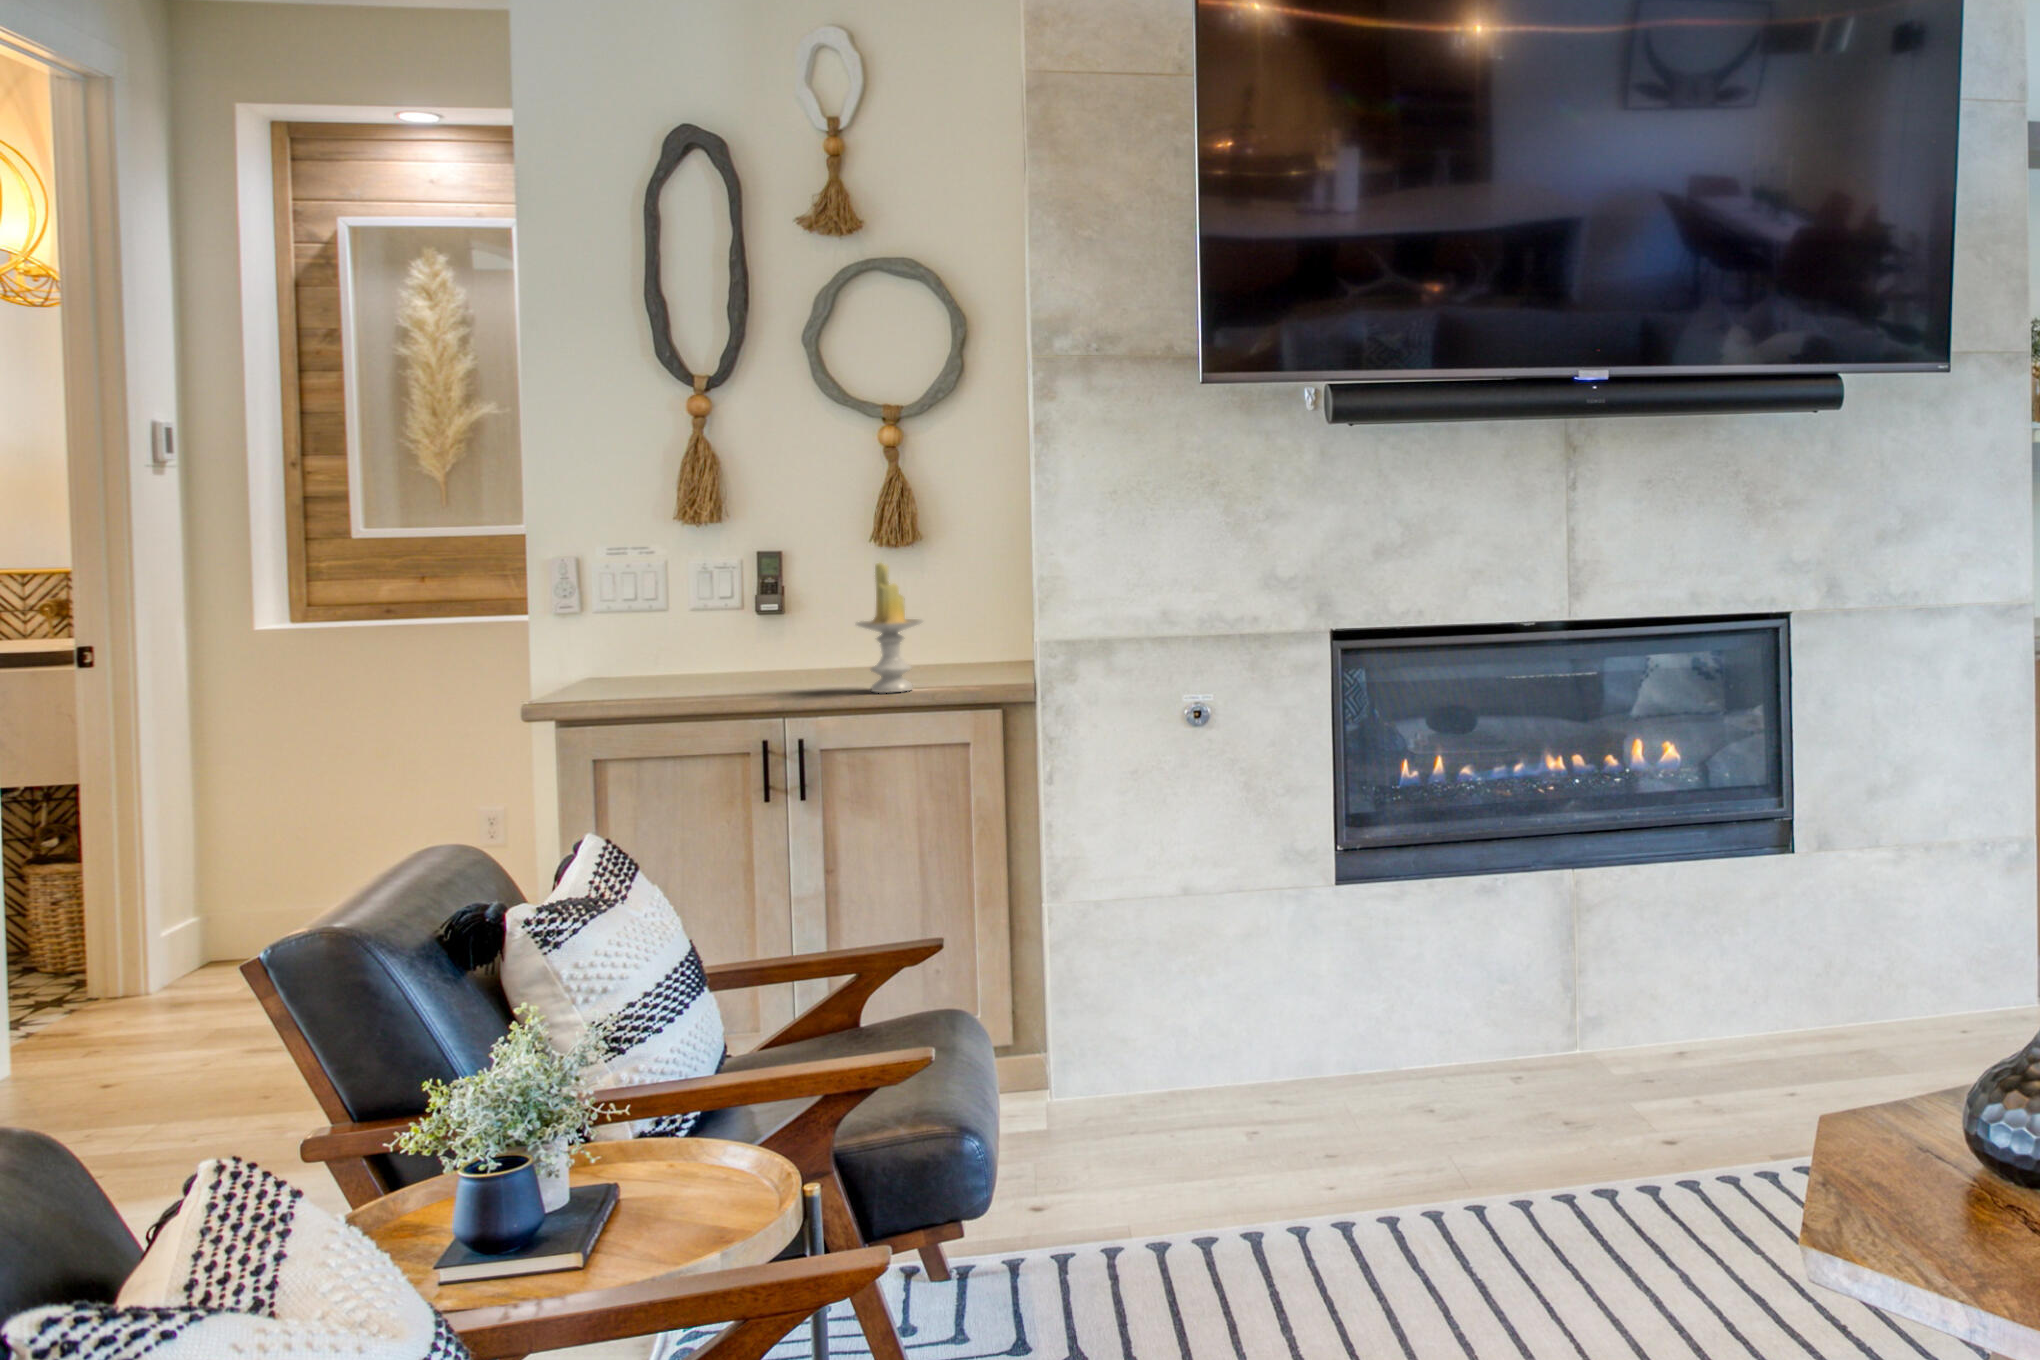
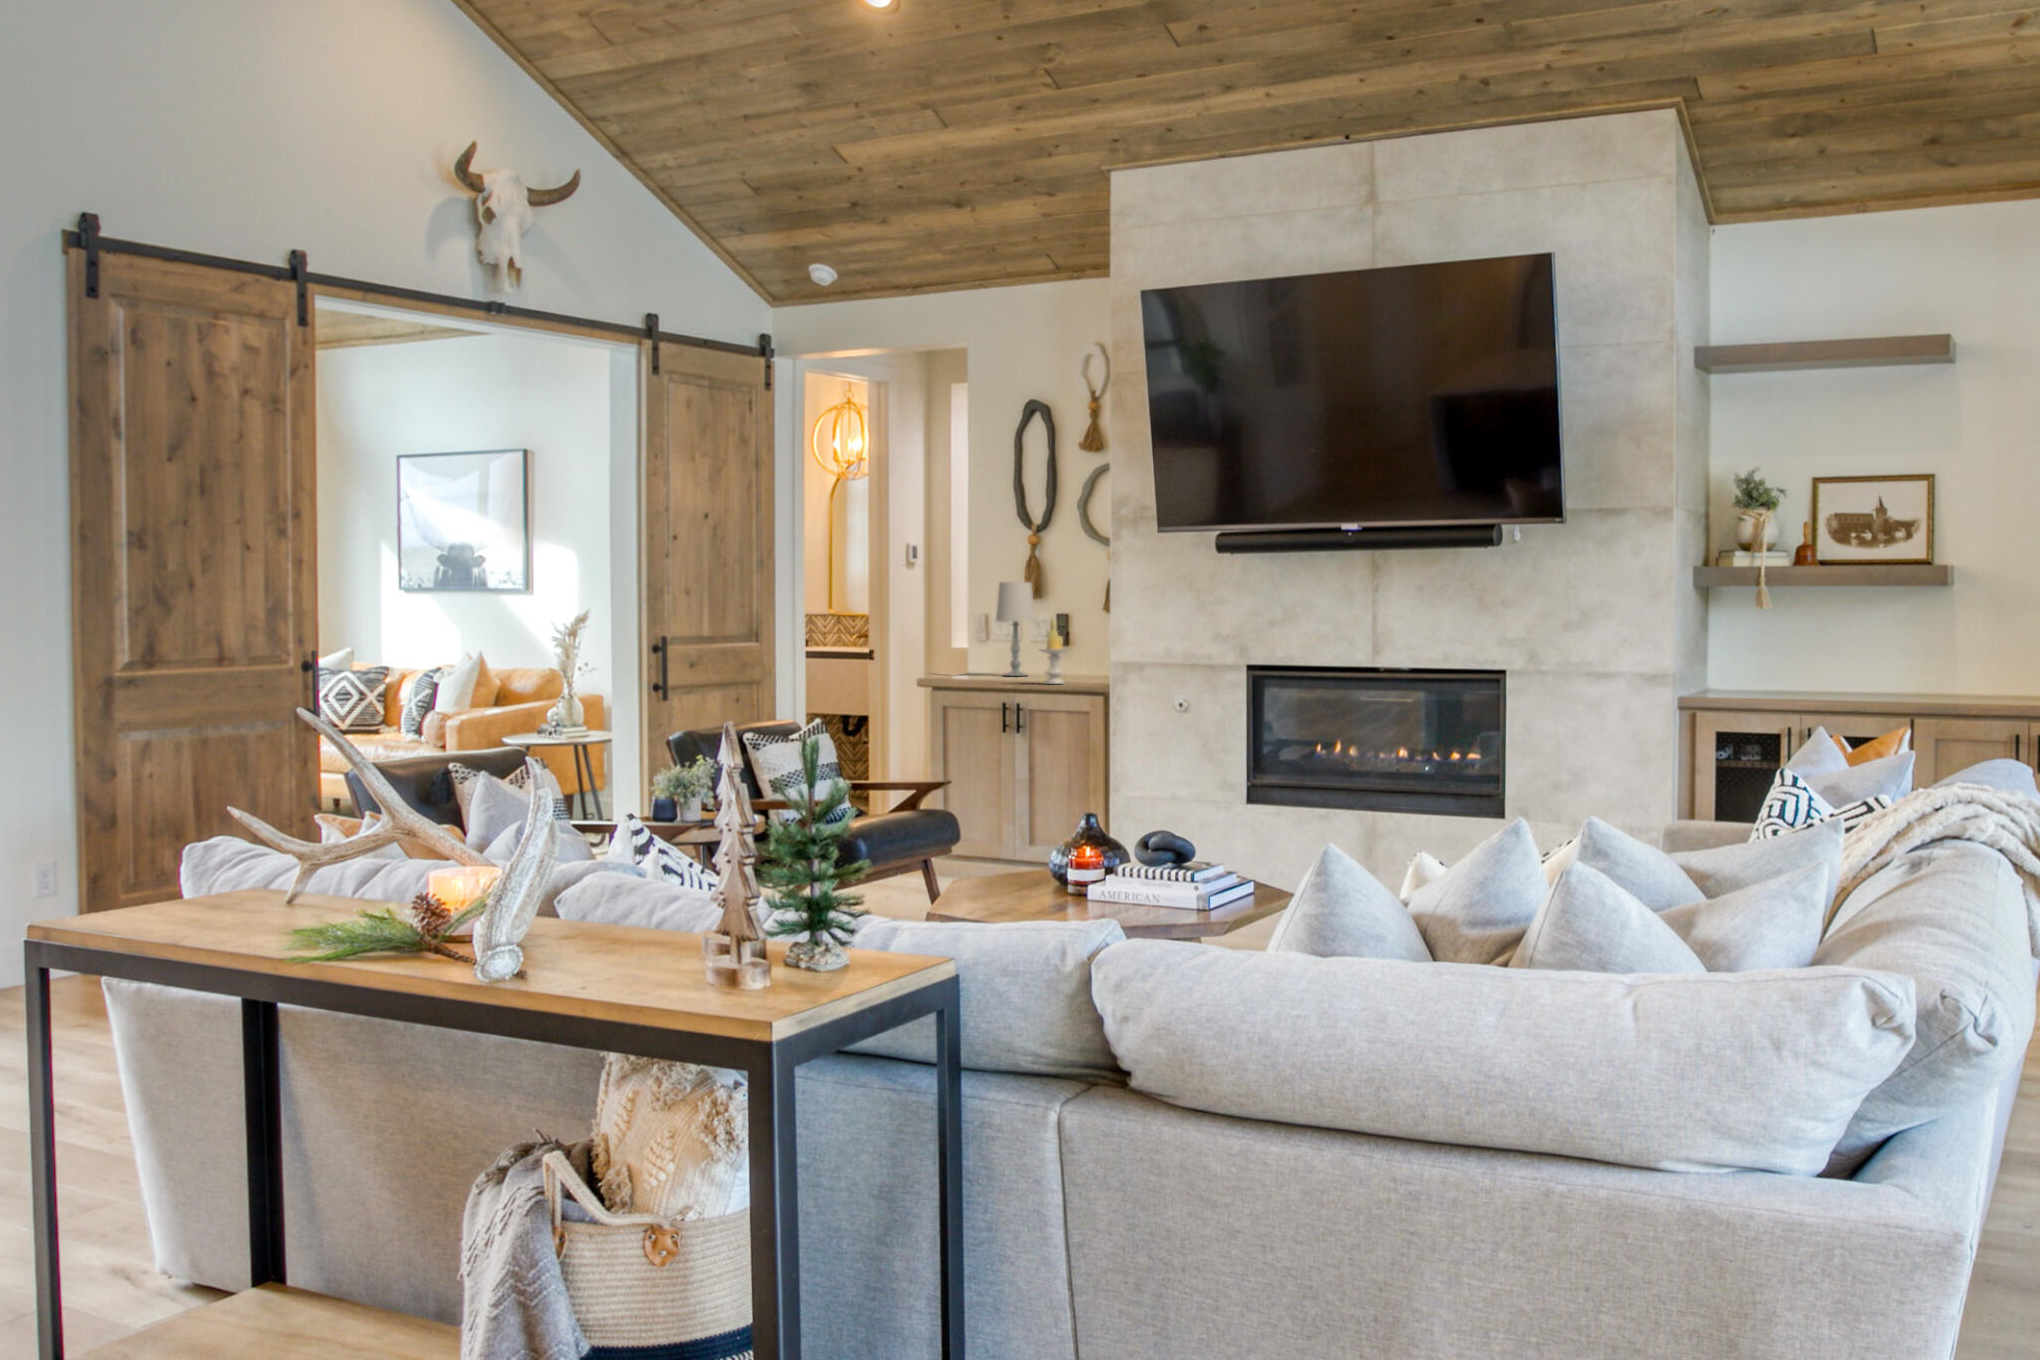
table lamp: none [611,483,695,671] -> present [996,582,1035,676]

